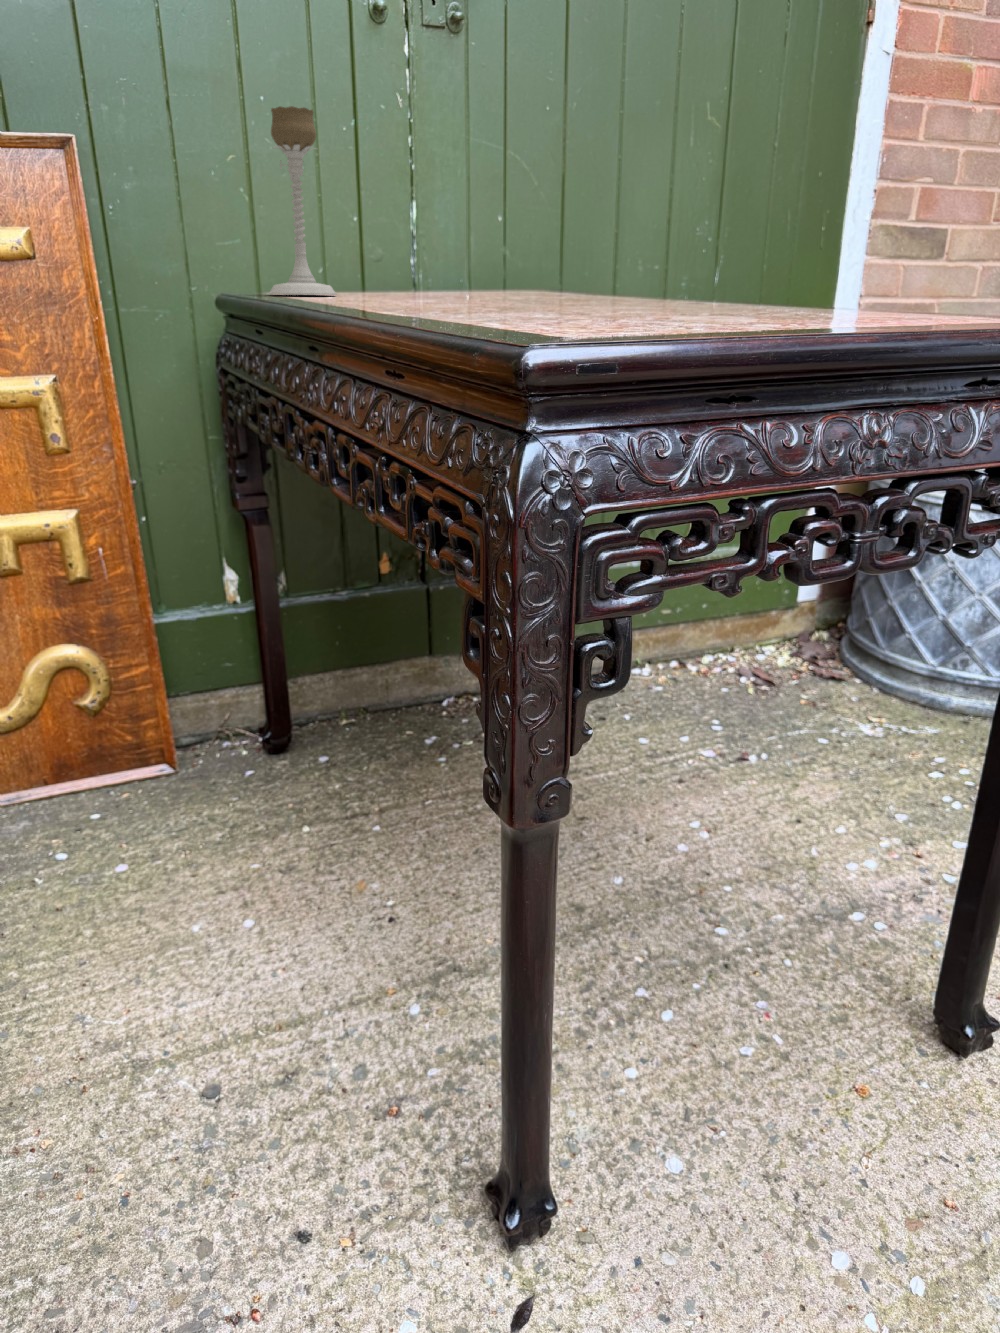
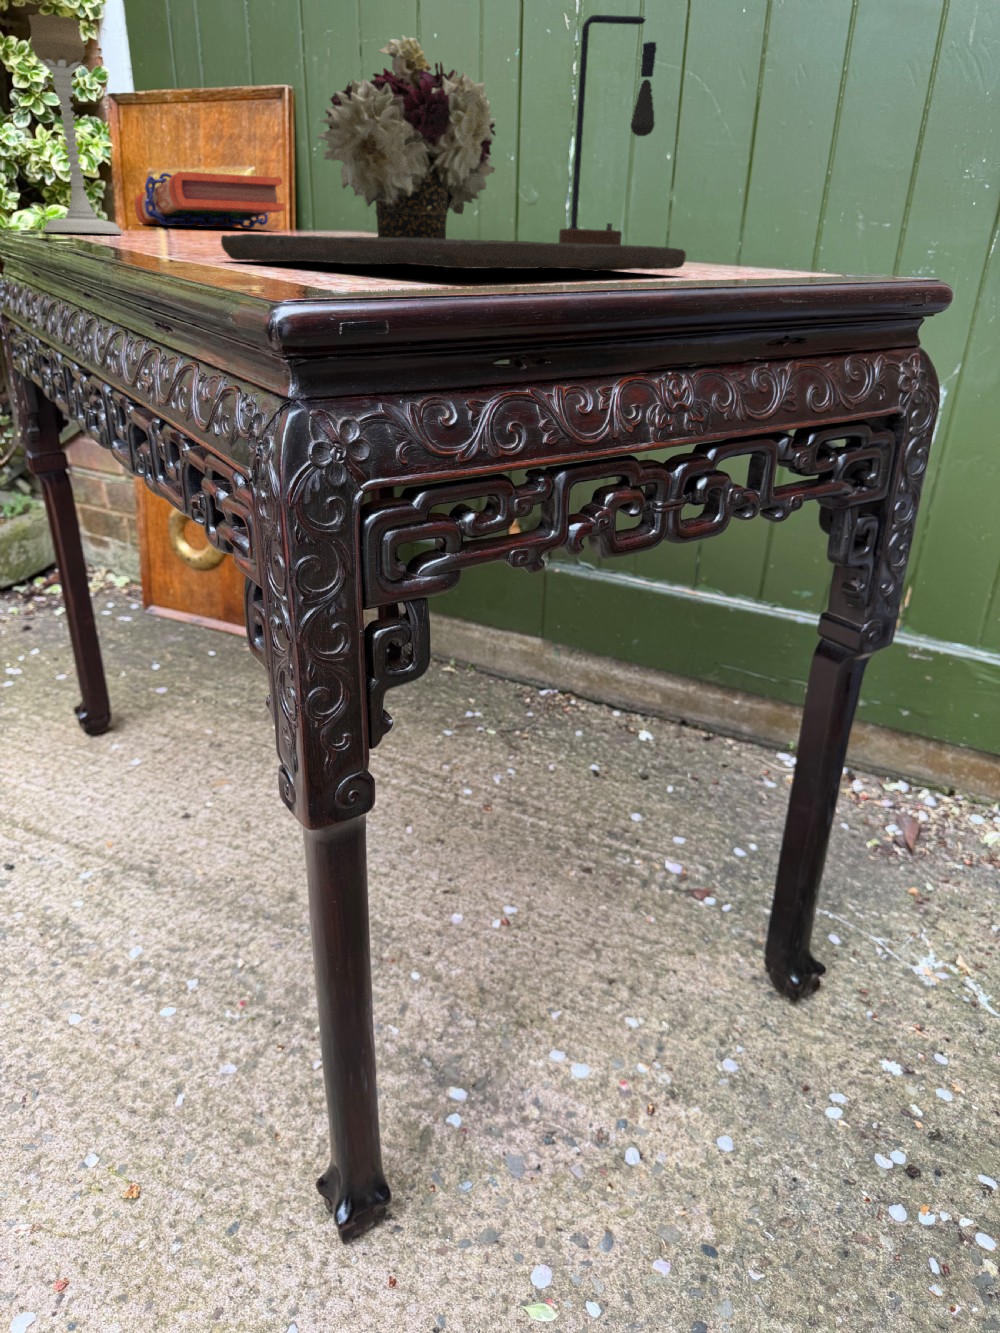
table lamp: none [739,79,850,299] -> present [559,15,657,245]
flower arrangement: none [518,108,688,300] -> present [317,36,496,239]
book: none [335,239,473,289] -> present [135,171,285,229]
decorative tray: none [450,292,885,316] -> present [221,234,686,272]

